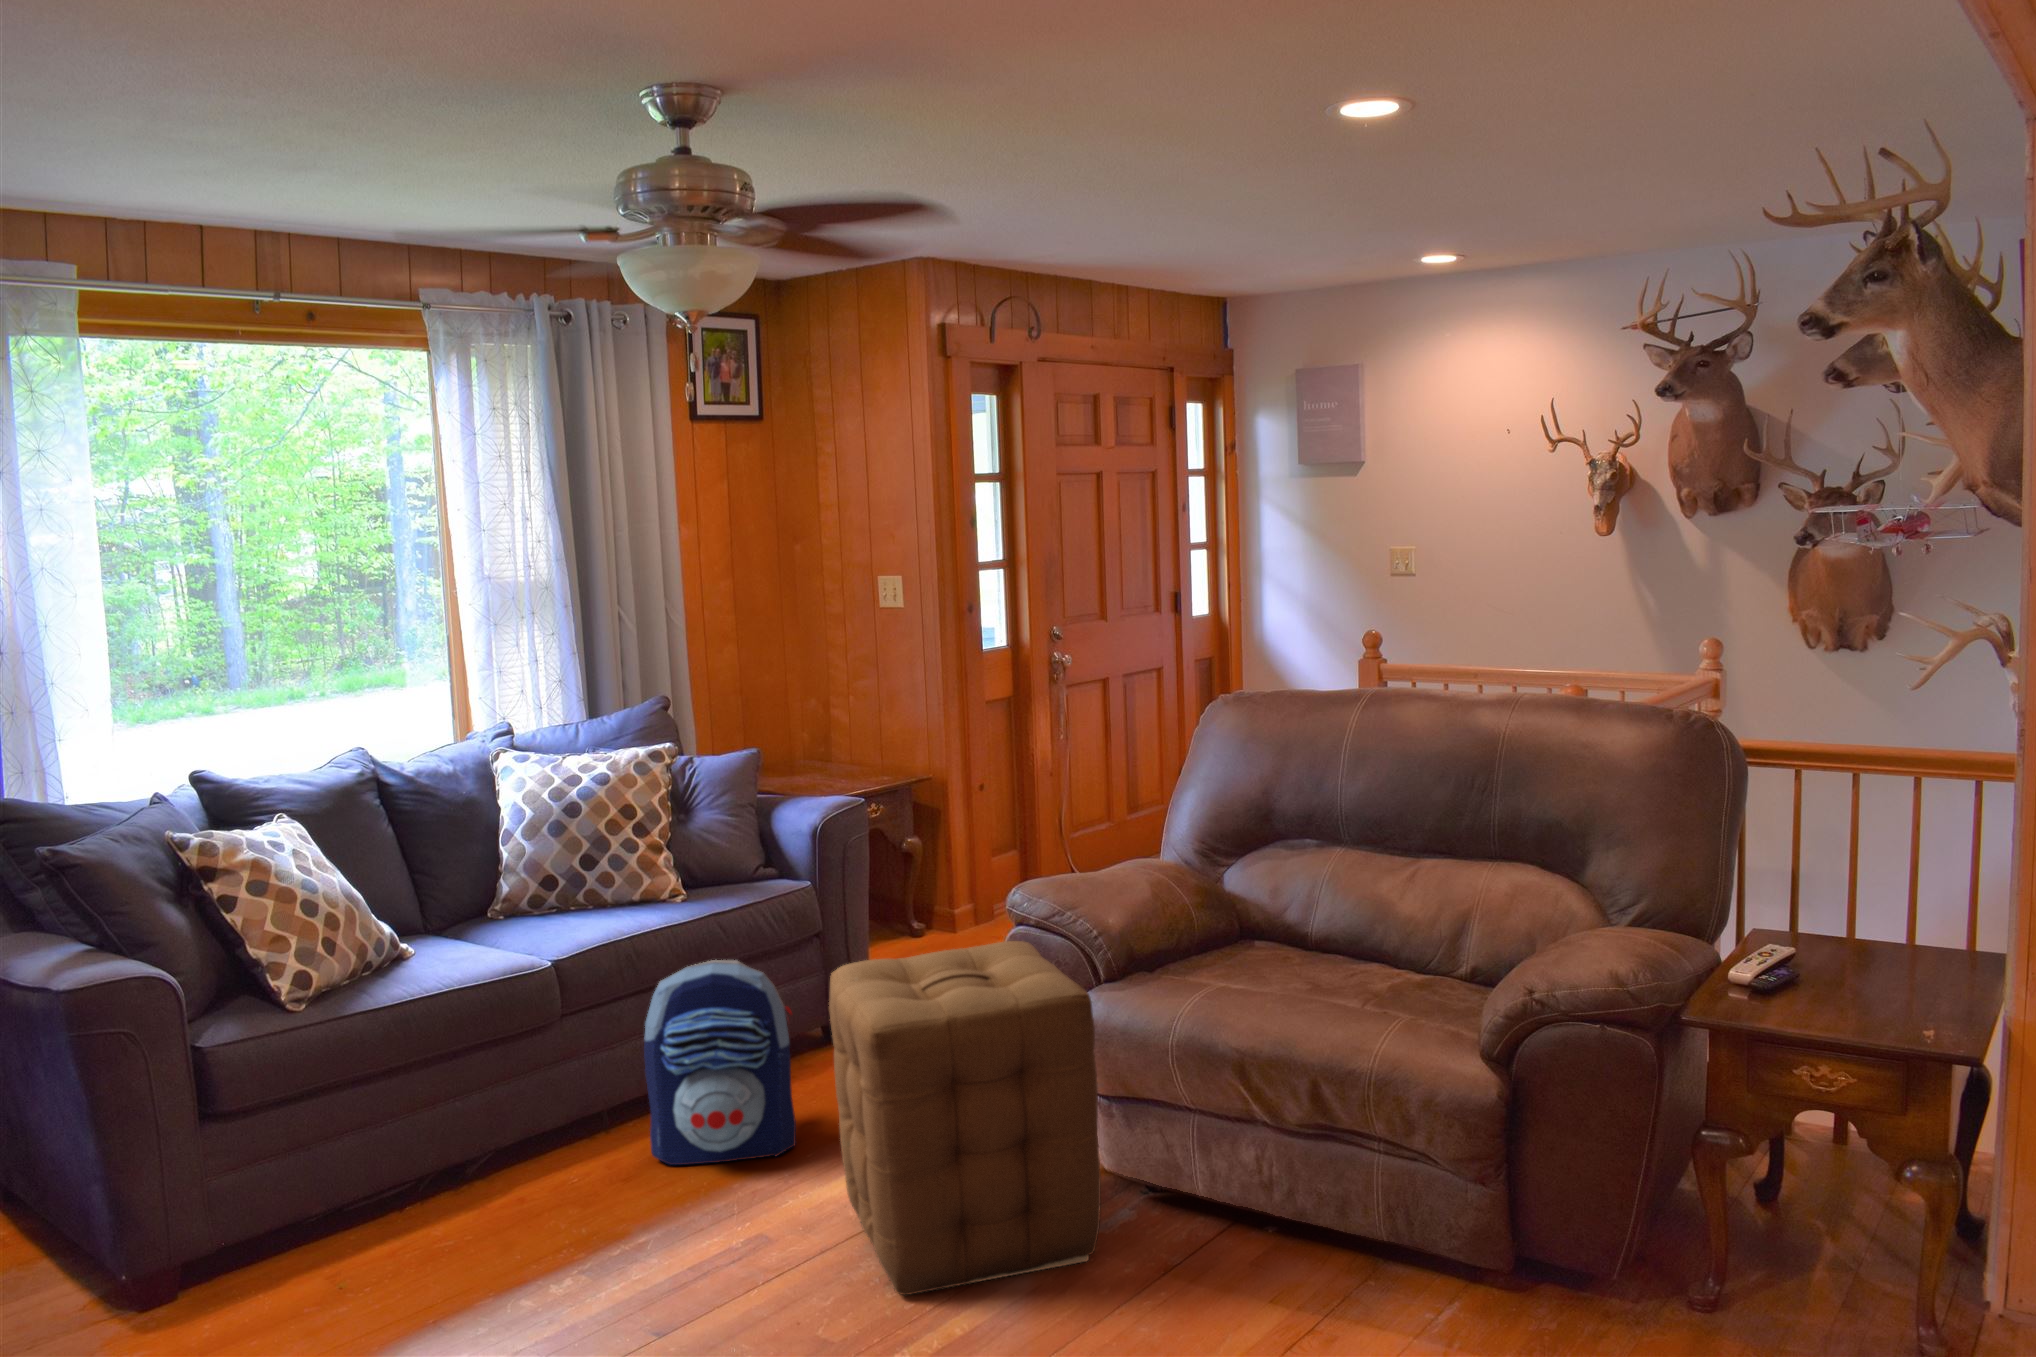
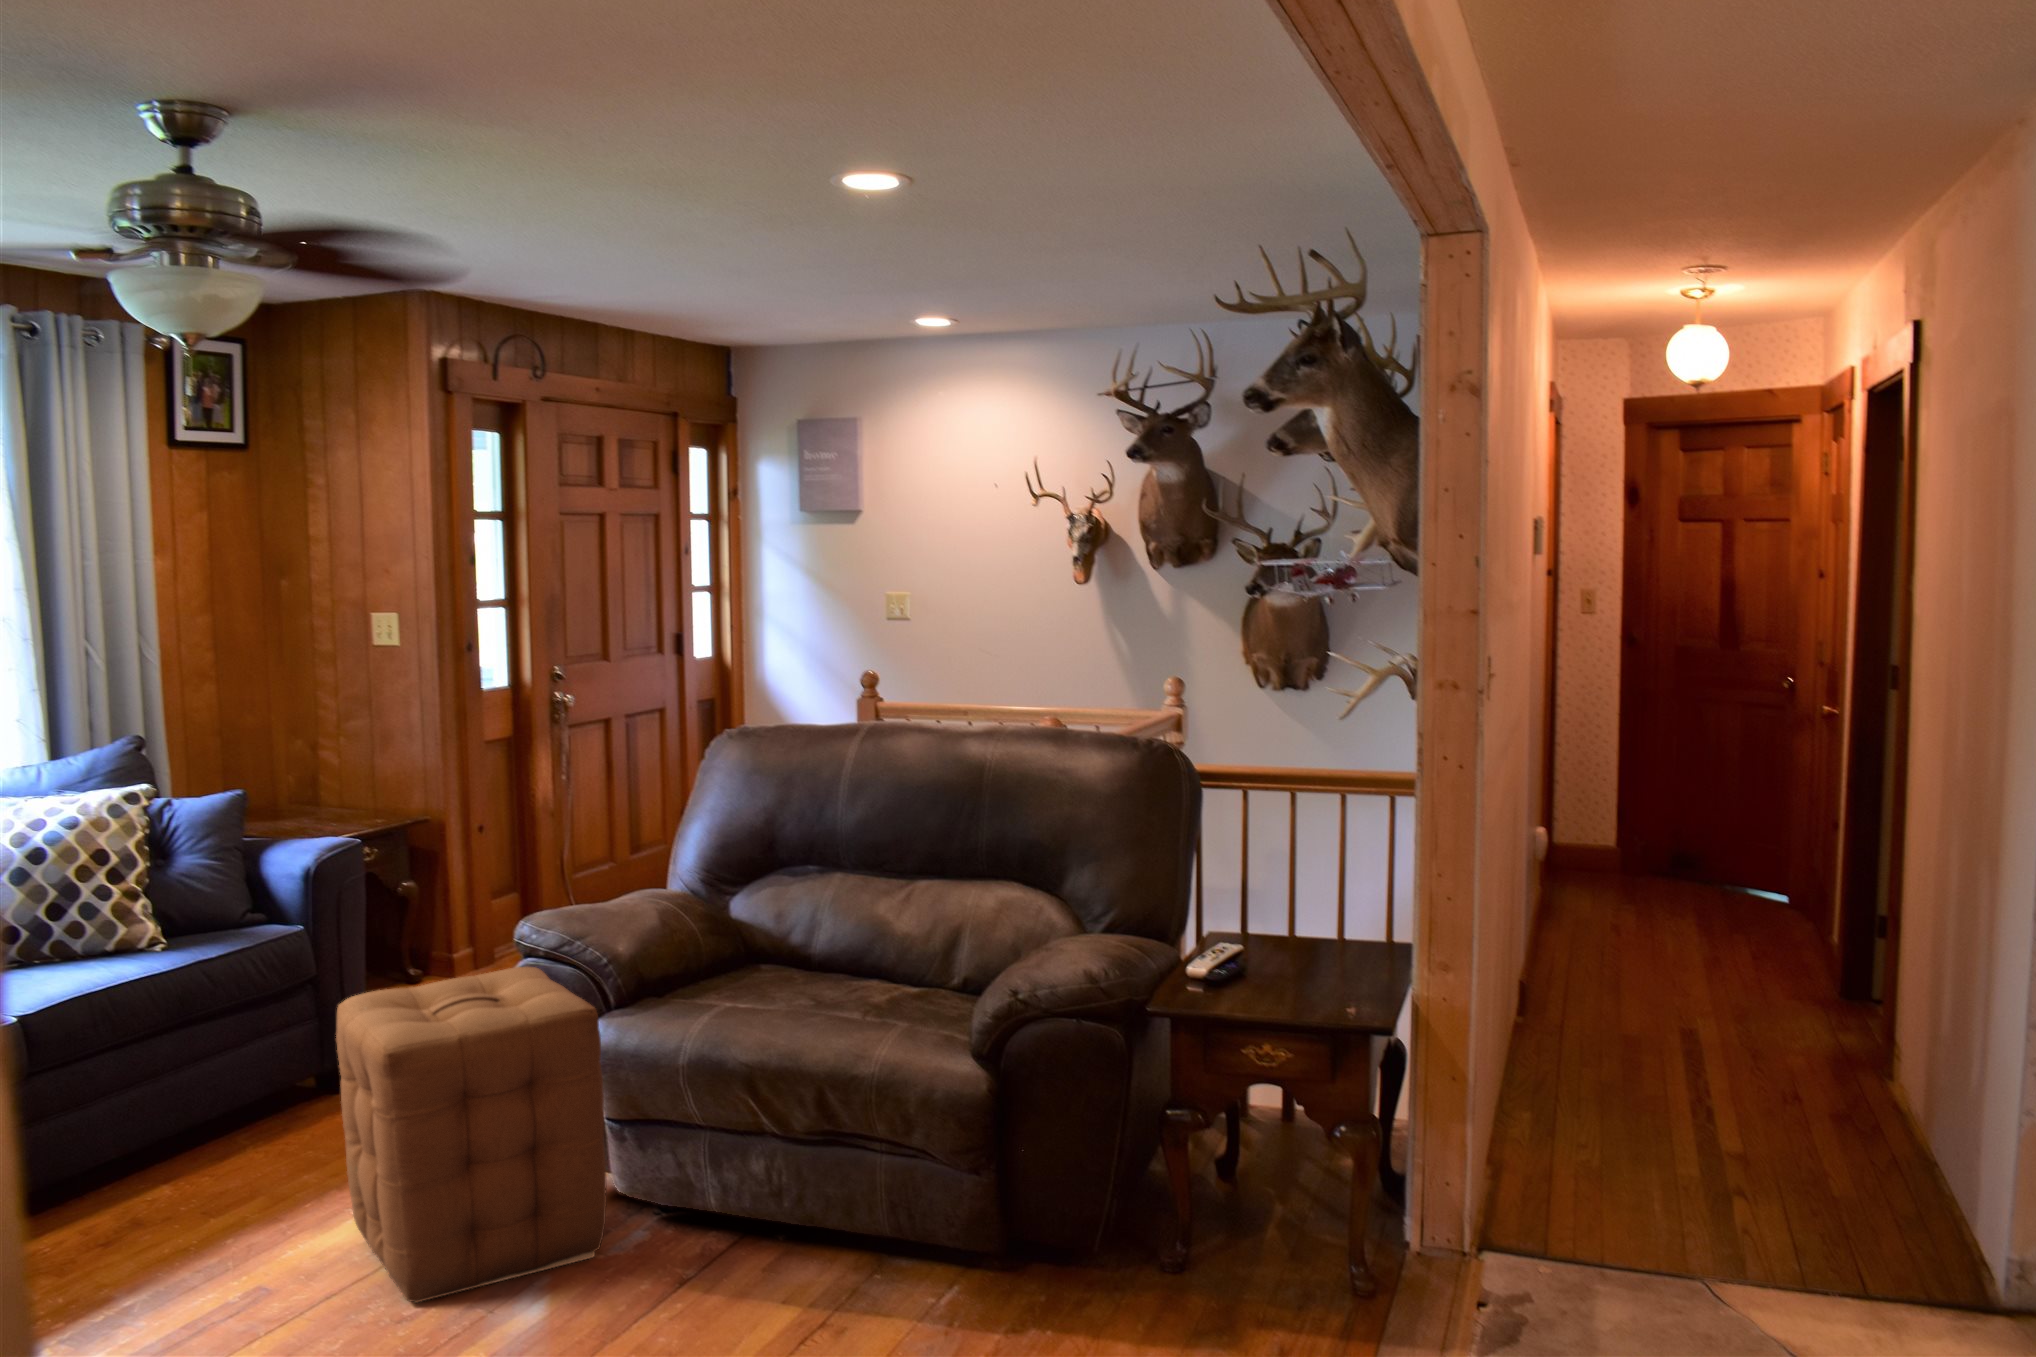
backpack: present [644,960,796,1165] -> none [128,1002,295,1214]

